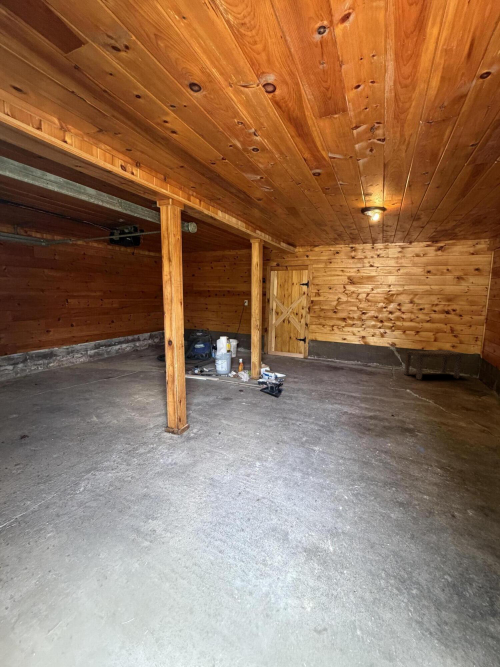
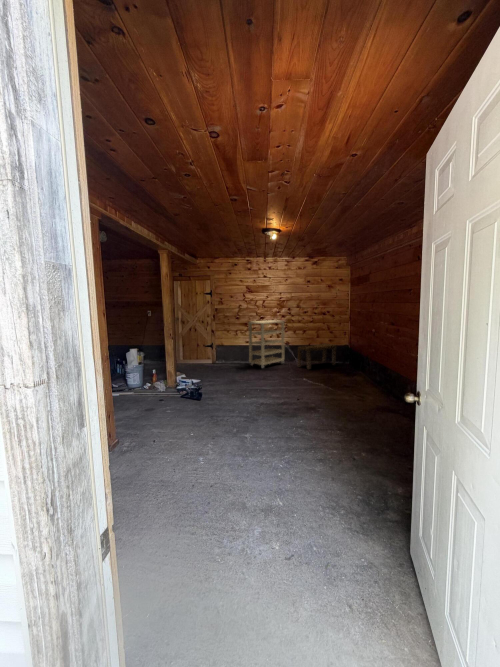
shelving unit: none [344,317,392,371] -> present [248,320,284,368]

